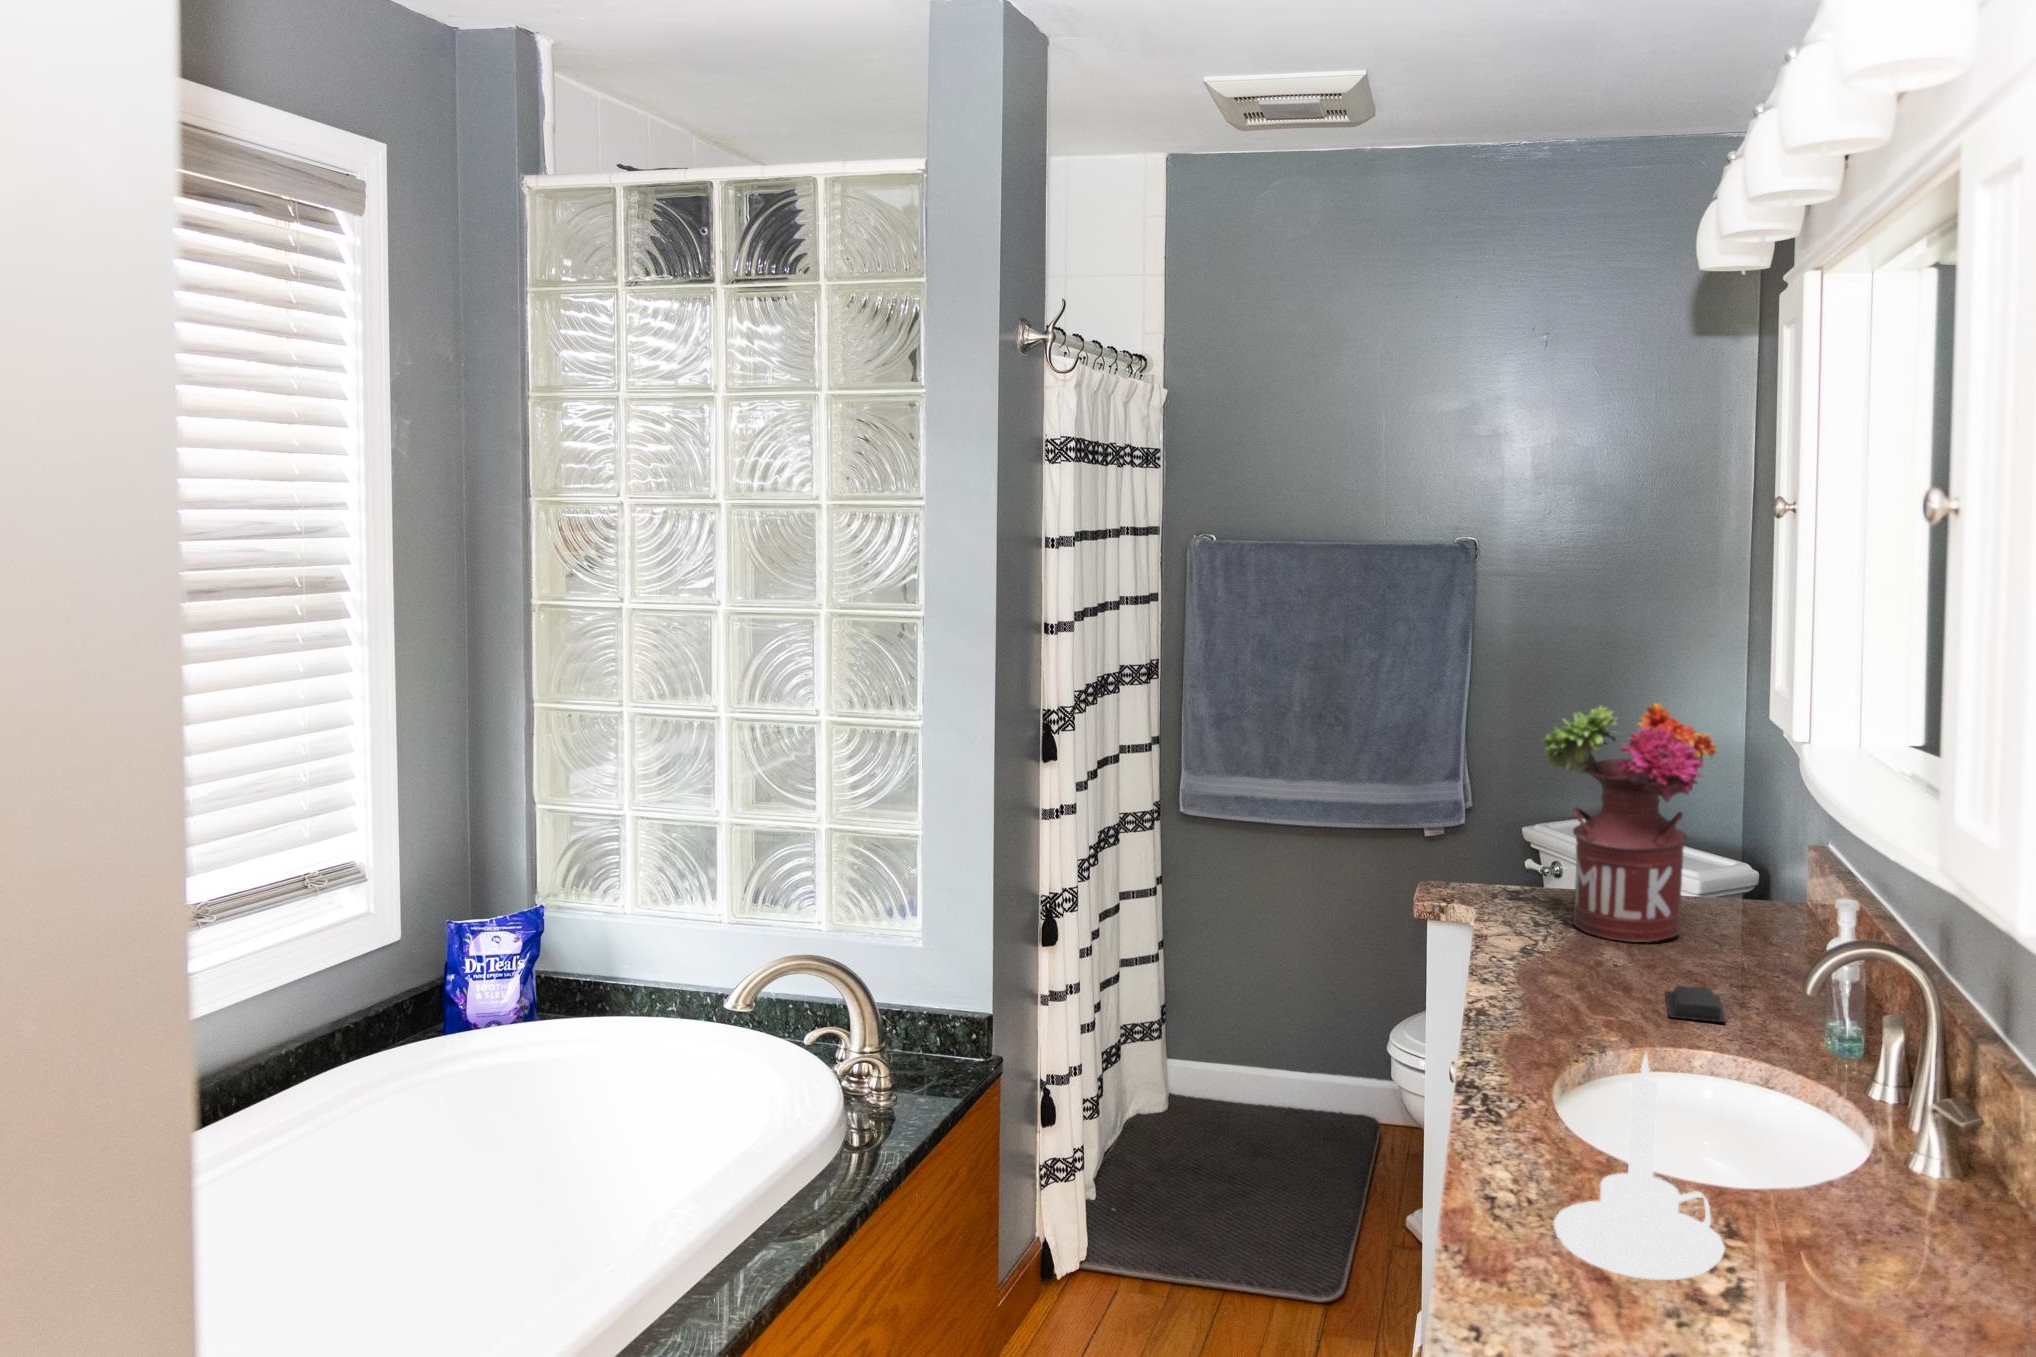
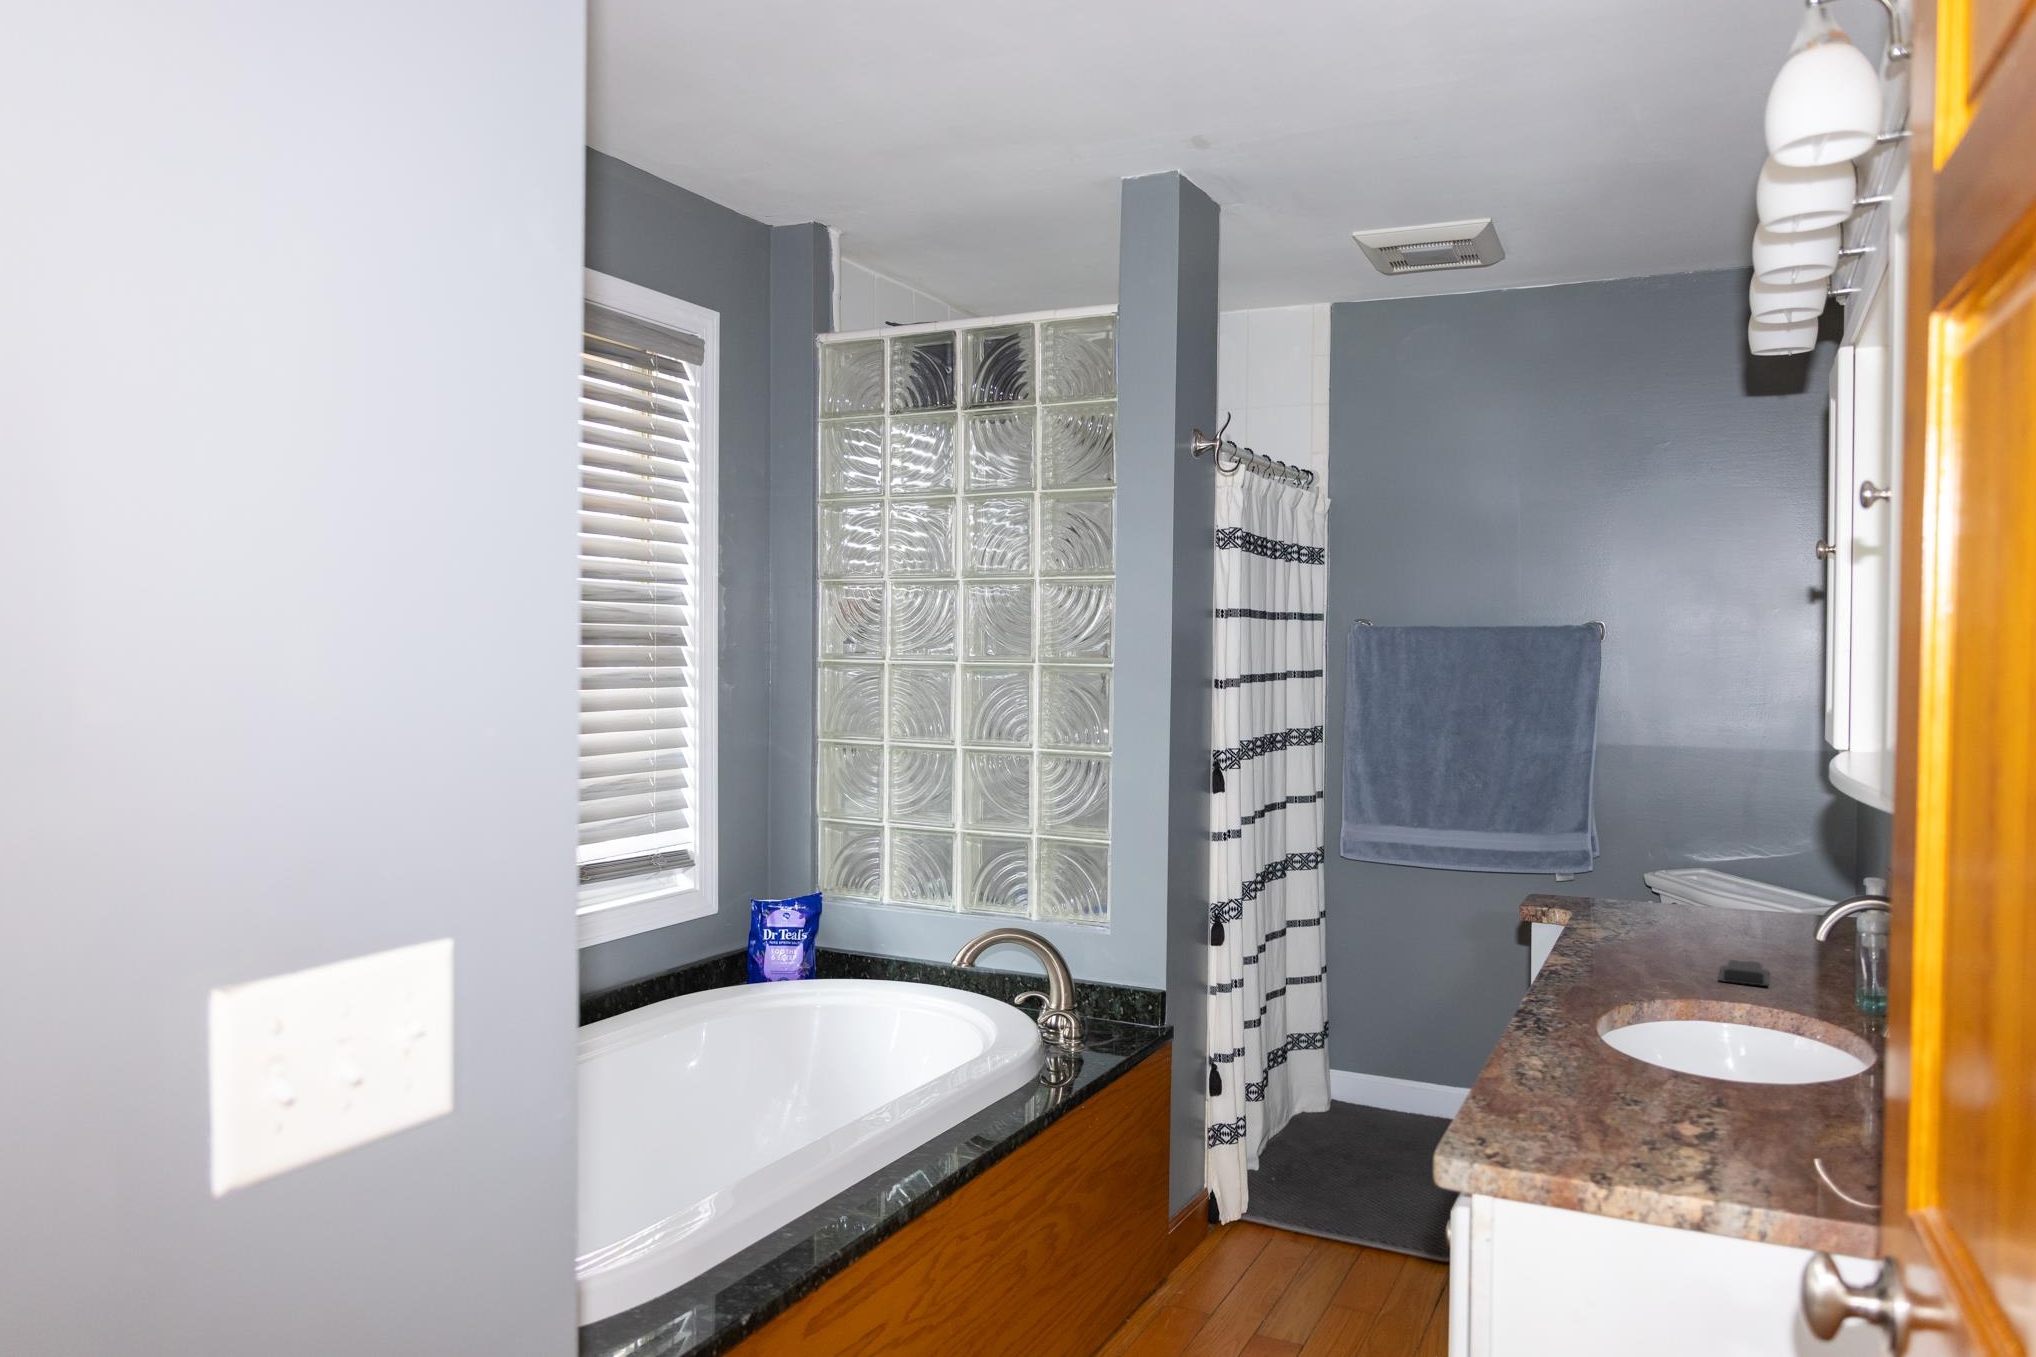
flower arrangement: present [1543,702,1717,942] -> none [1622,733,1778,935]
candle holder: present [1554,1053,1725,1280] -> none [1565,944,1705,1125]

